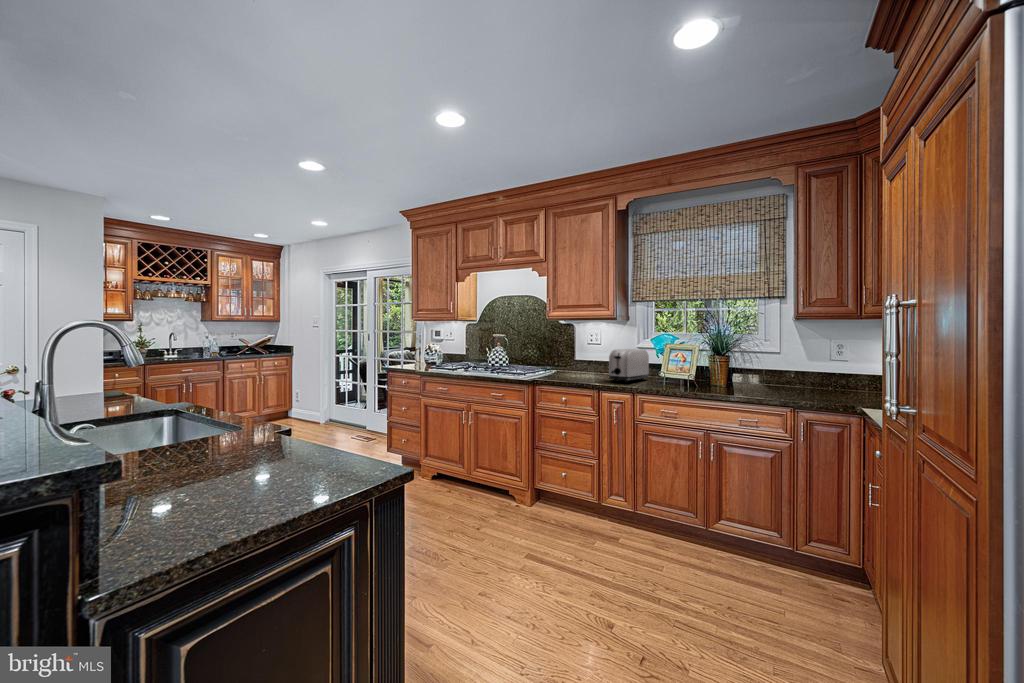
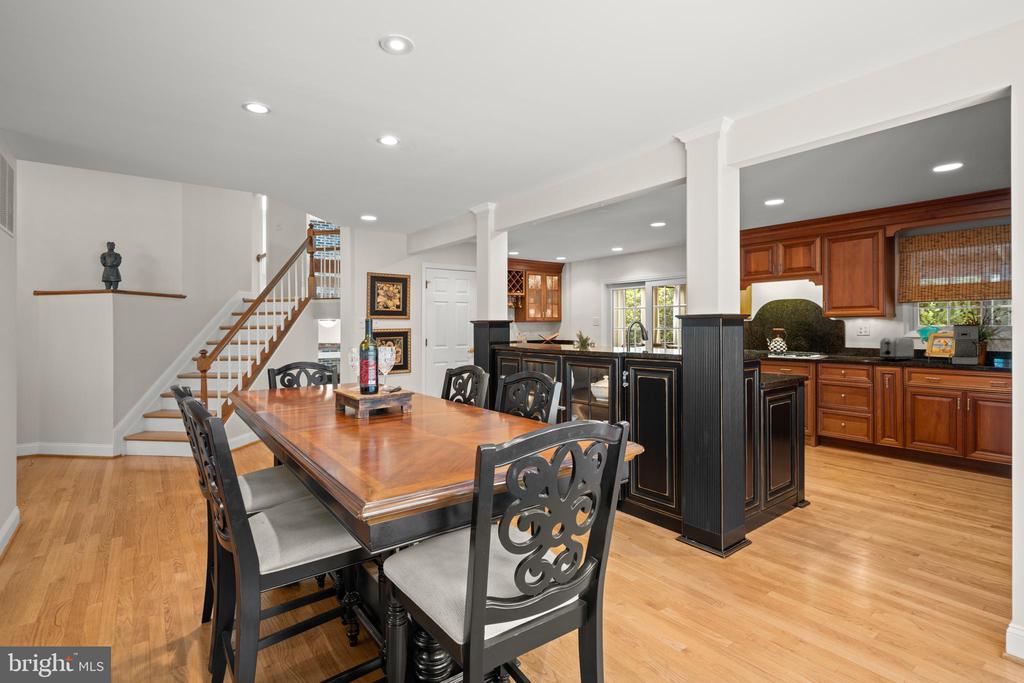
coffee maker: none [691,333,727,390] -> present [952,324,983,365]

